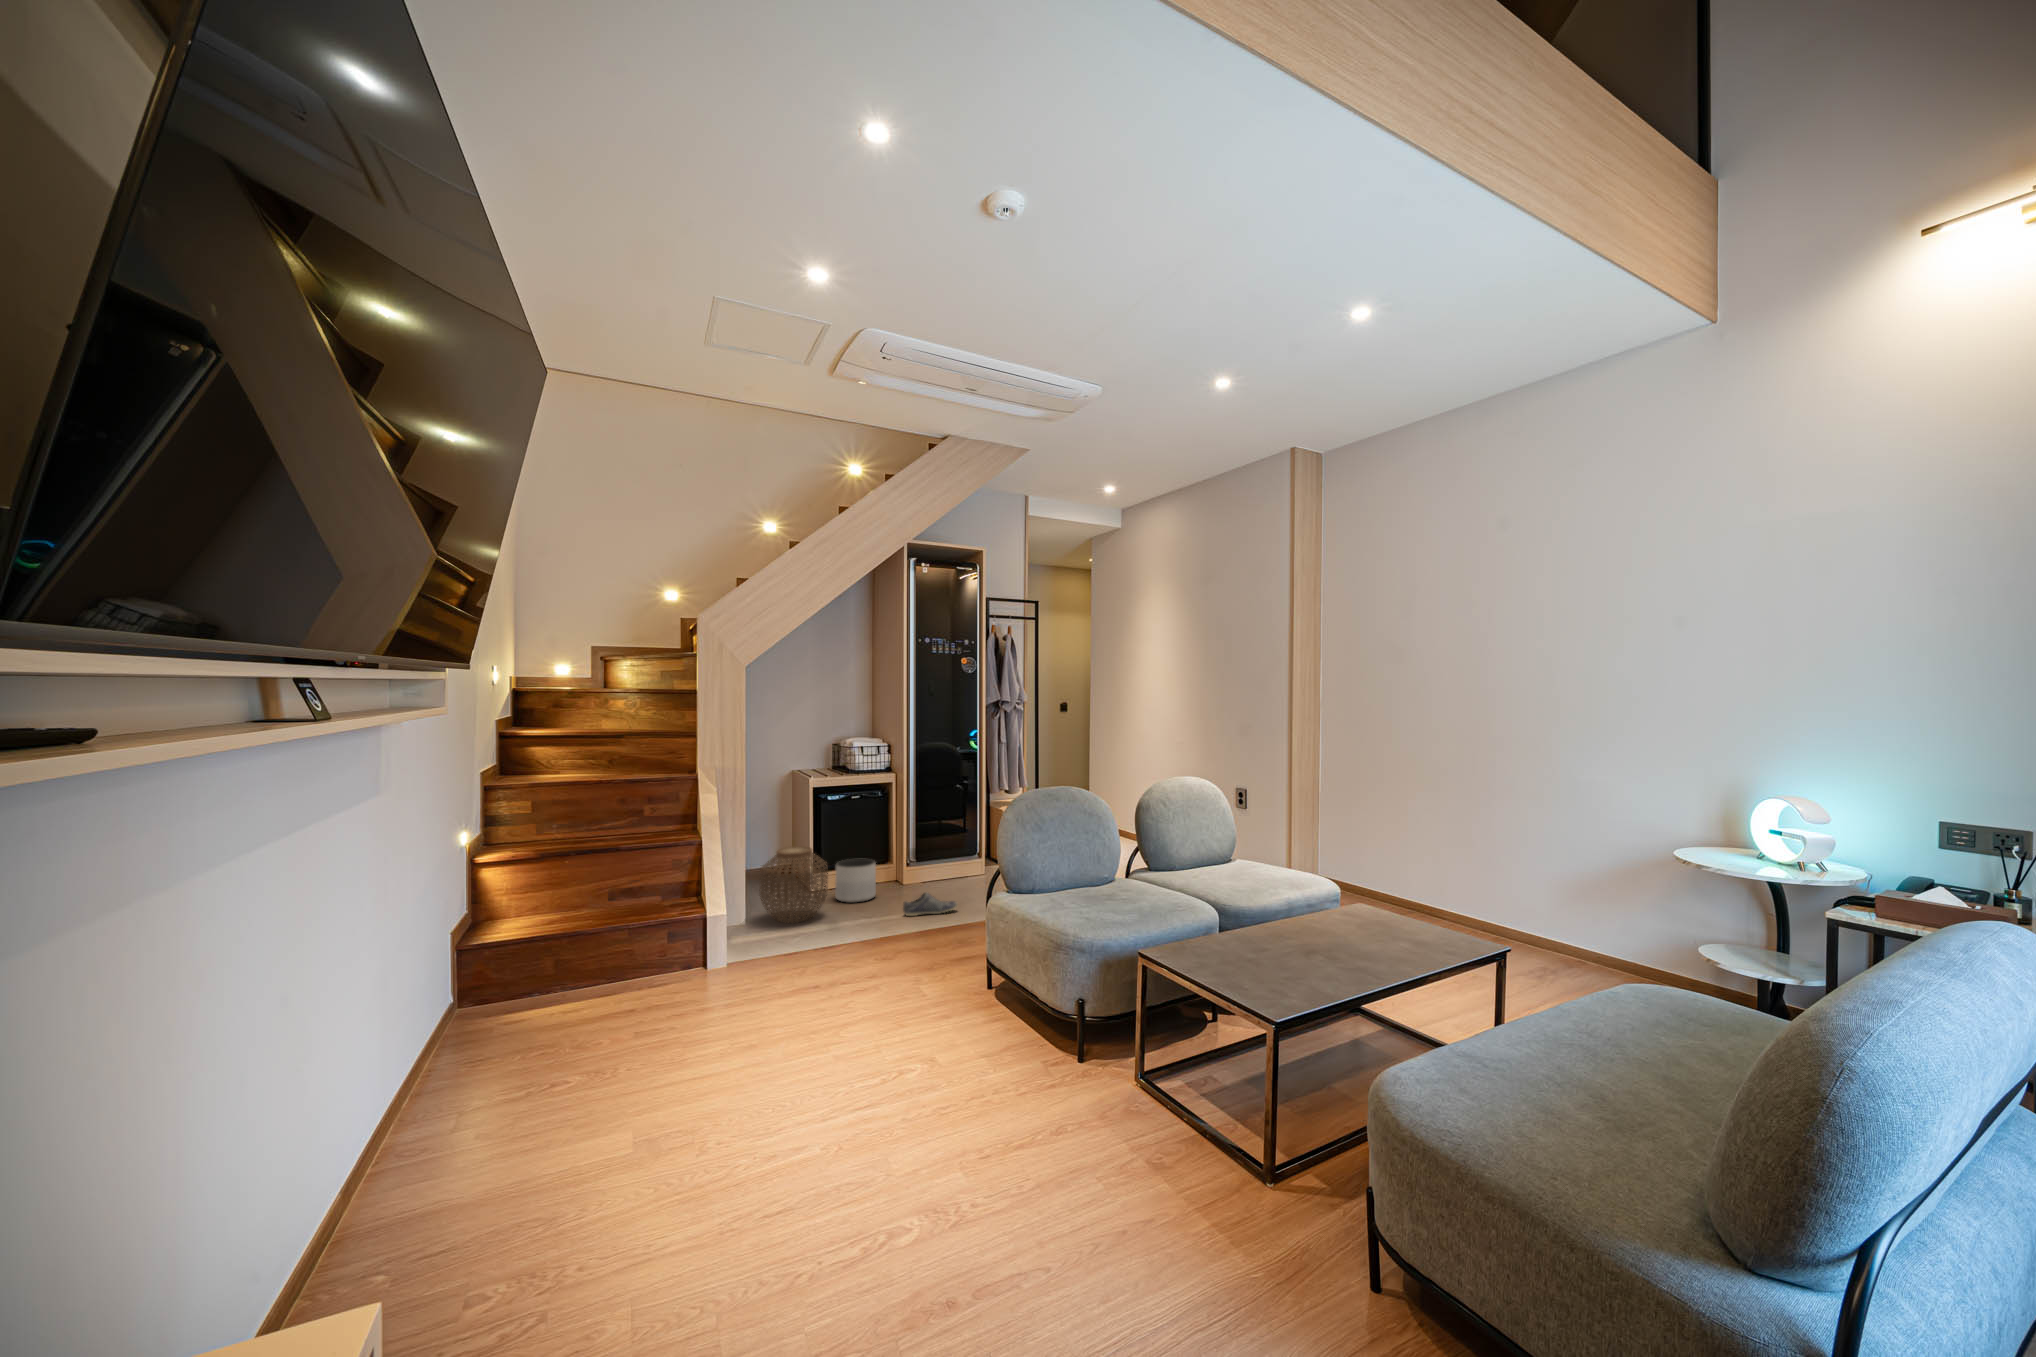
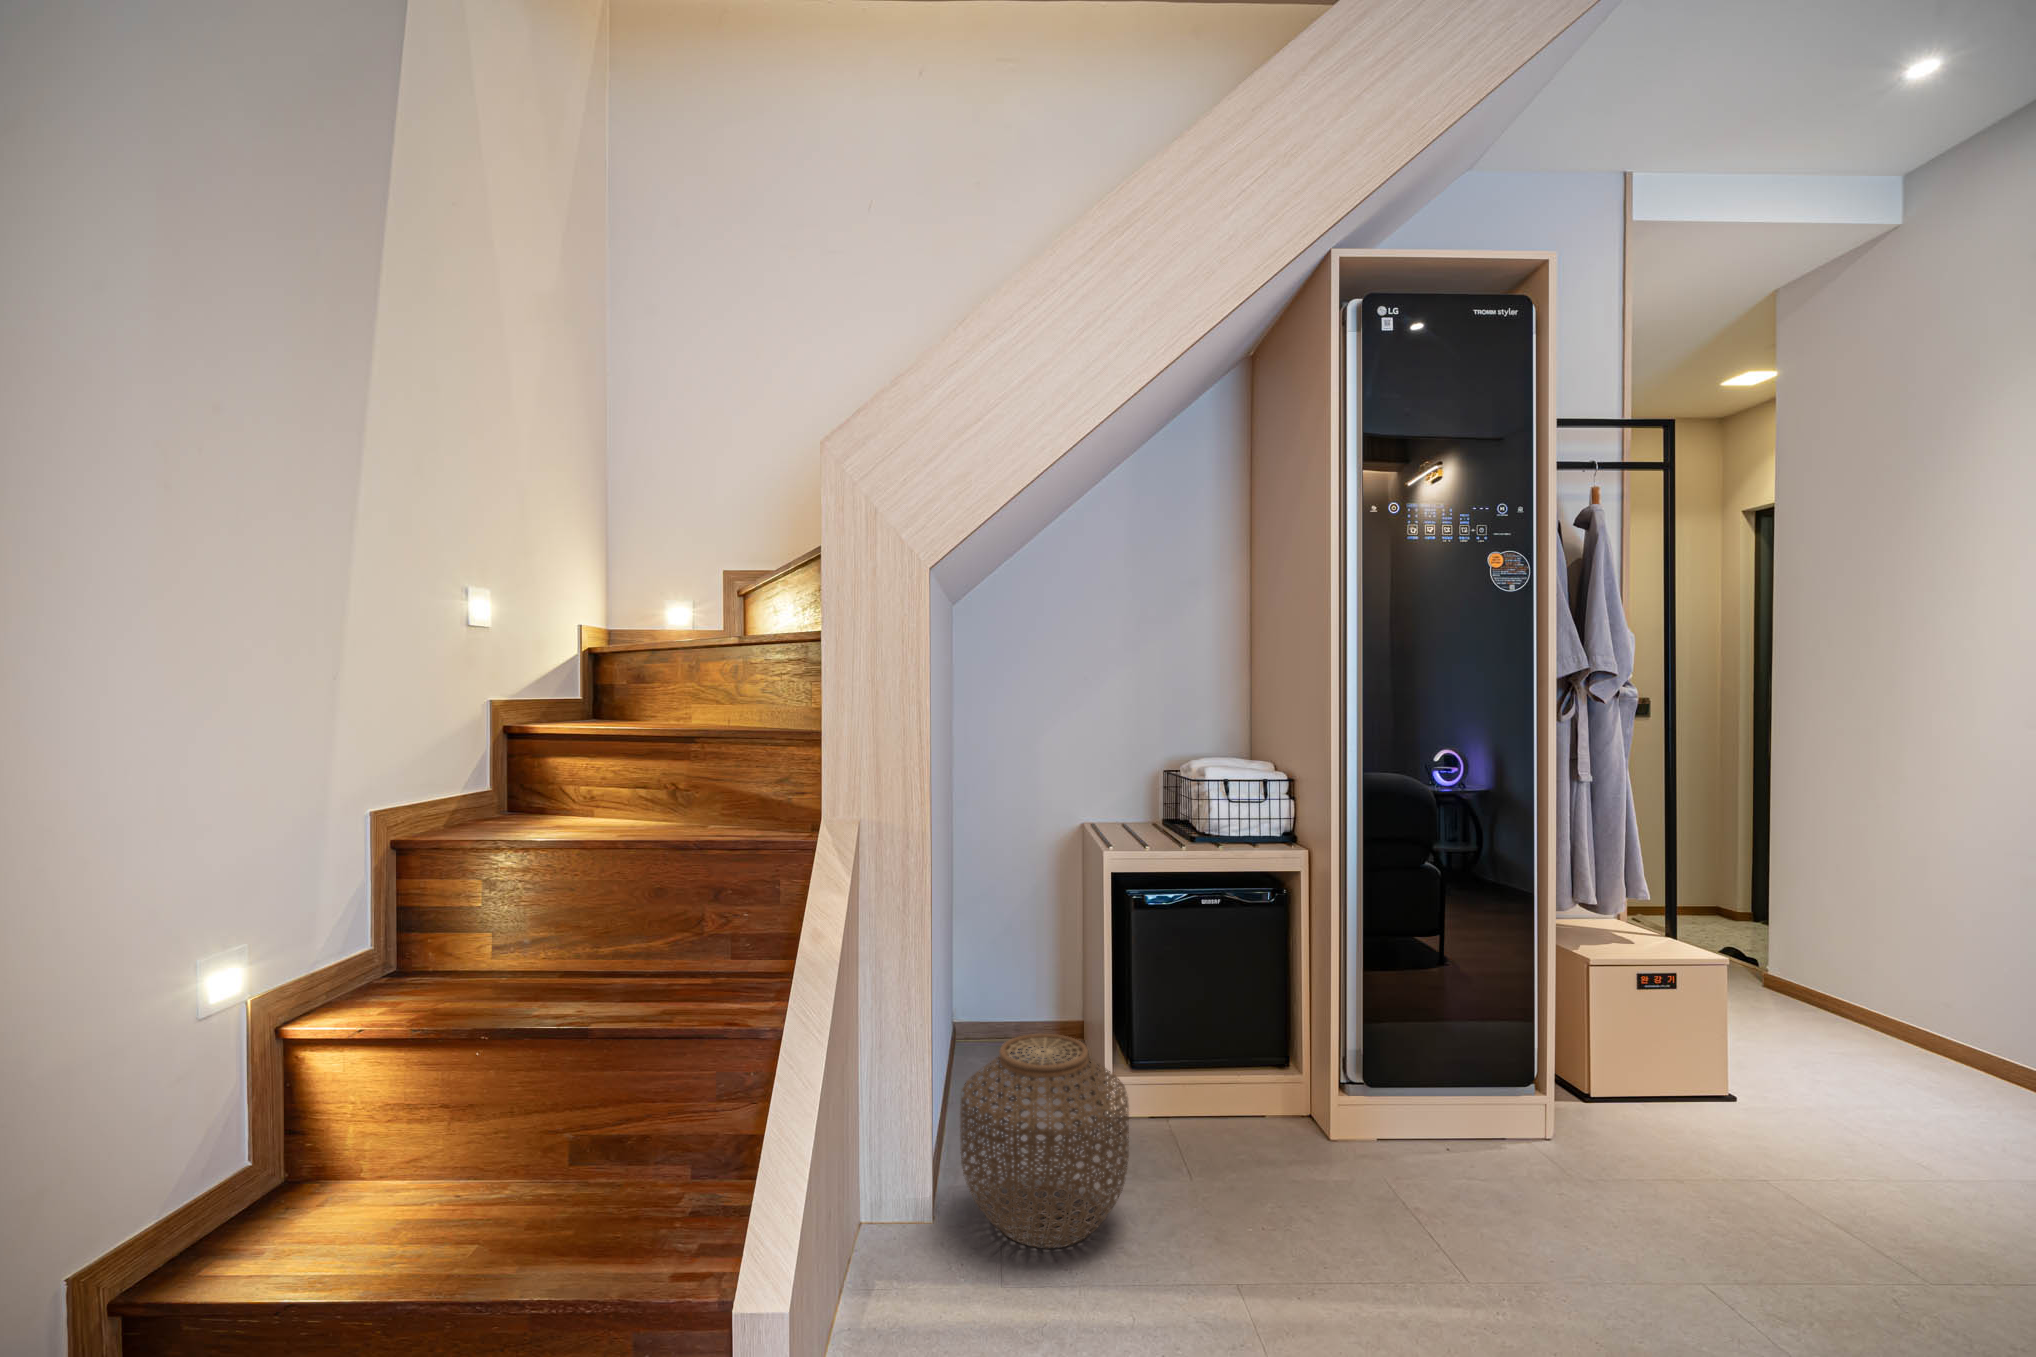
planter: present [835,859,876,903] -> none [1159,1057,1260,1185]
shoe: present [903,892,958,916] -> none [1336,1232,1511,1314]

